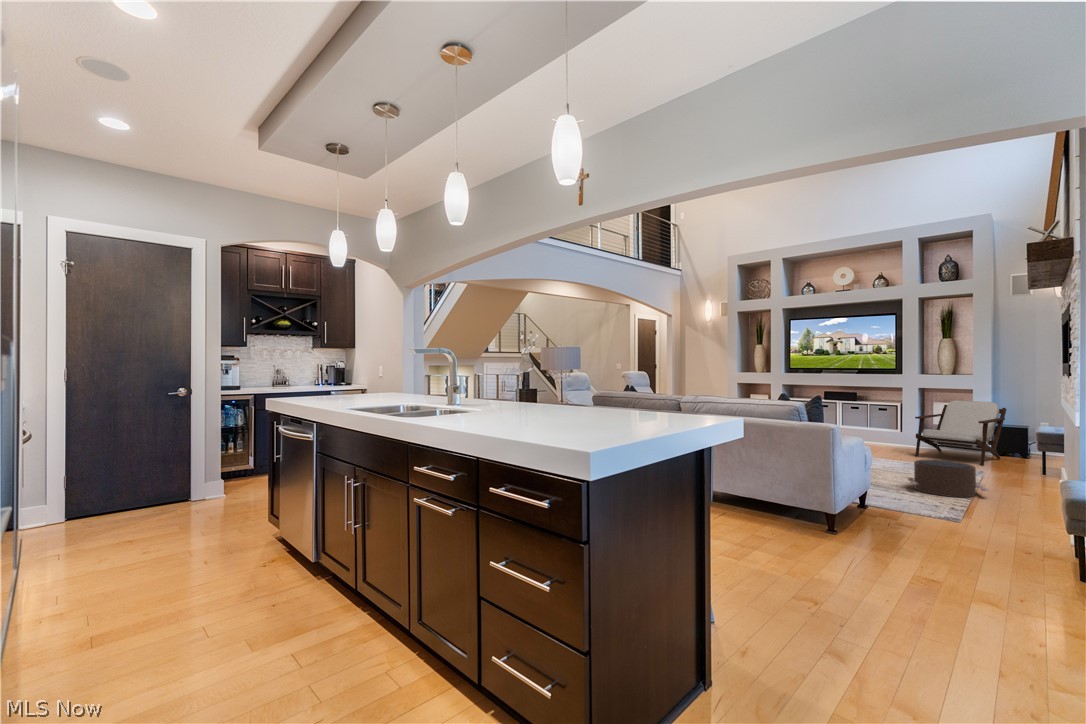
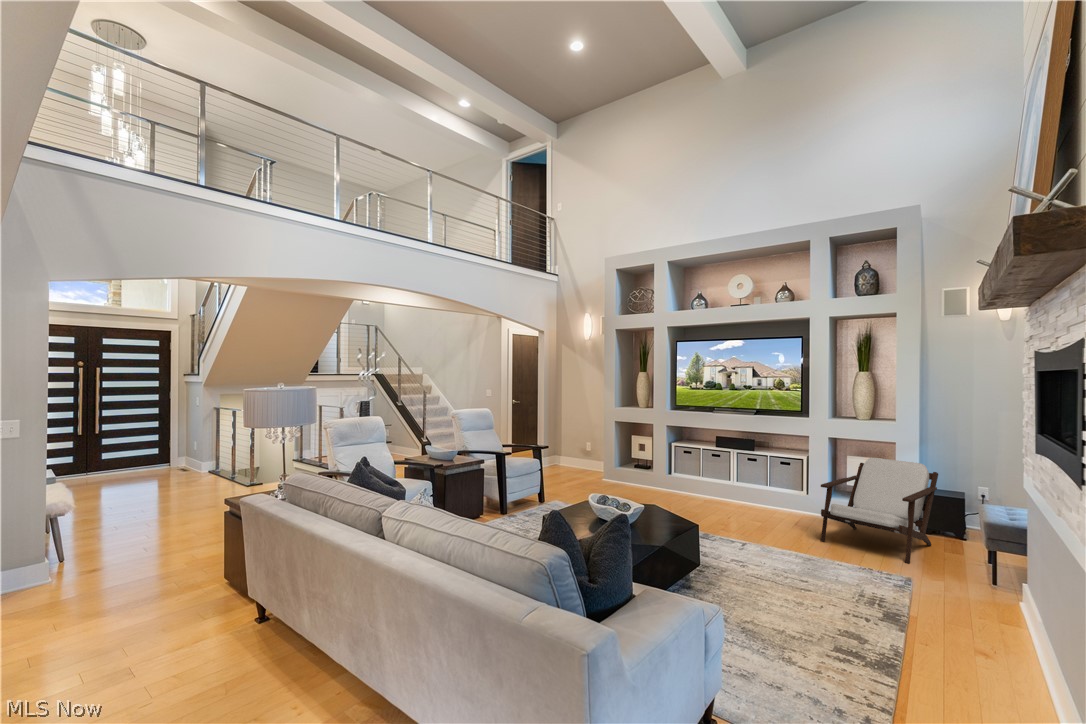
pouf: present [908,460,988,497] -> none [794,586,918,671]

